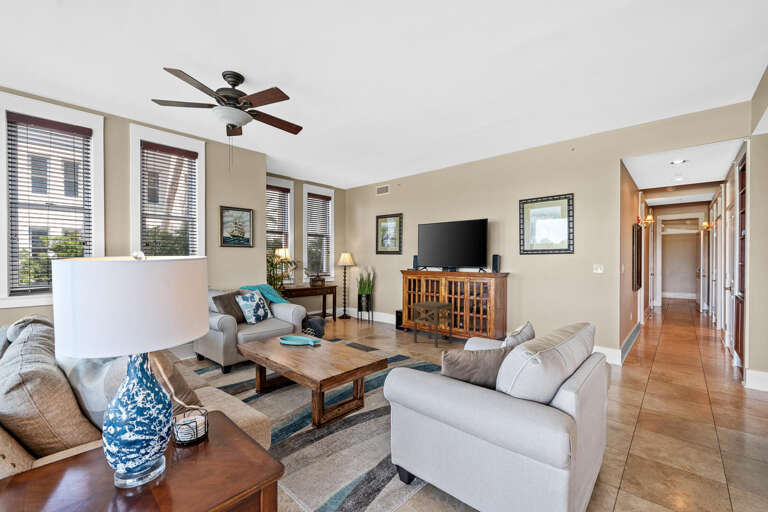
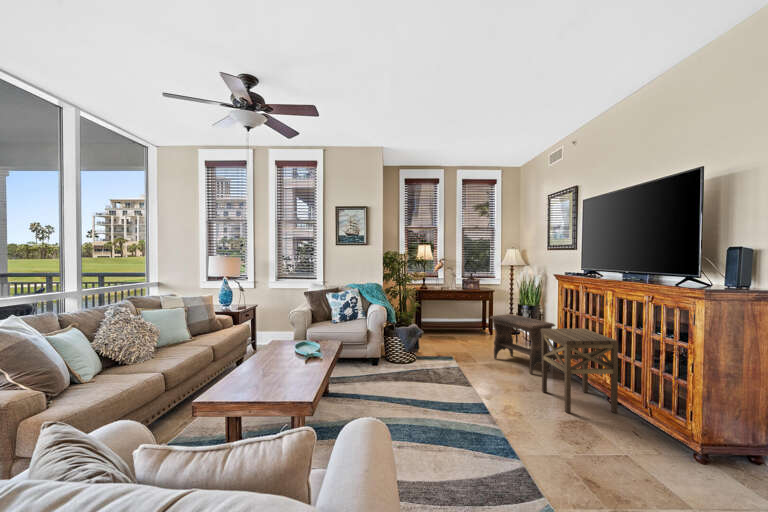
footstool: none [362,300,405,337] -> present [490,314,555,374]

